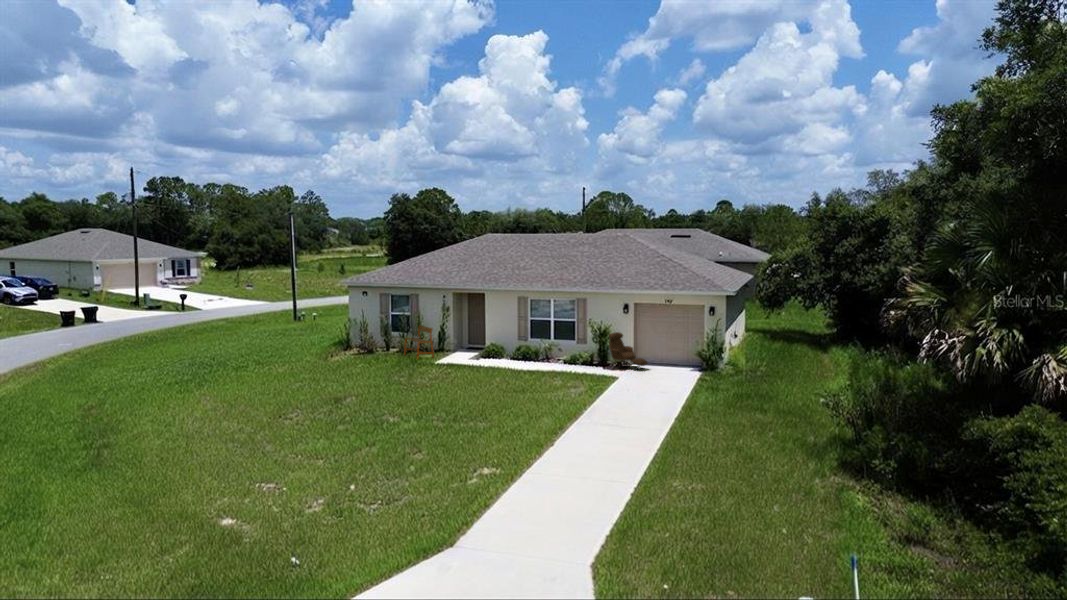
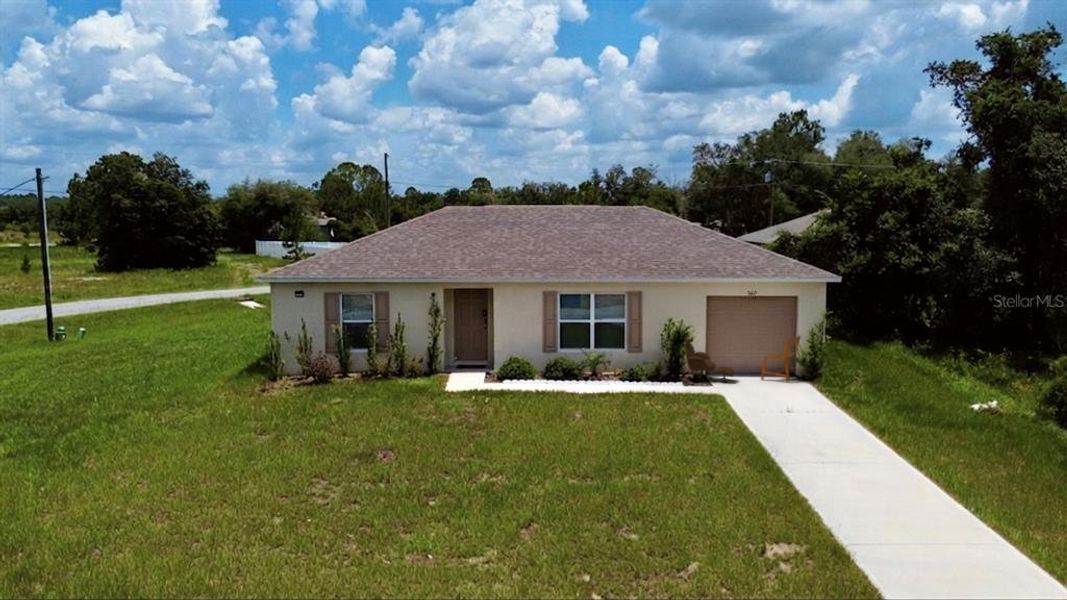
bench: present [404,325,434,359] -> present [761,336,800,383]

